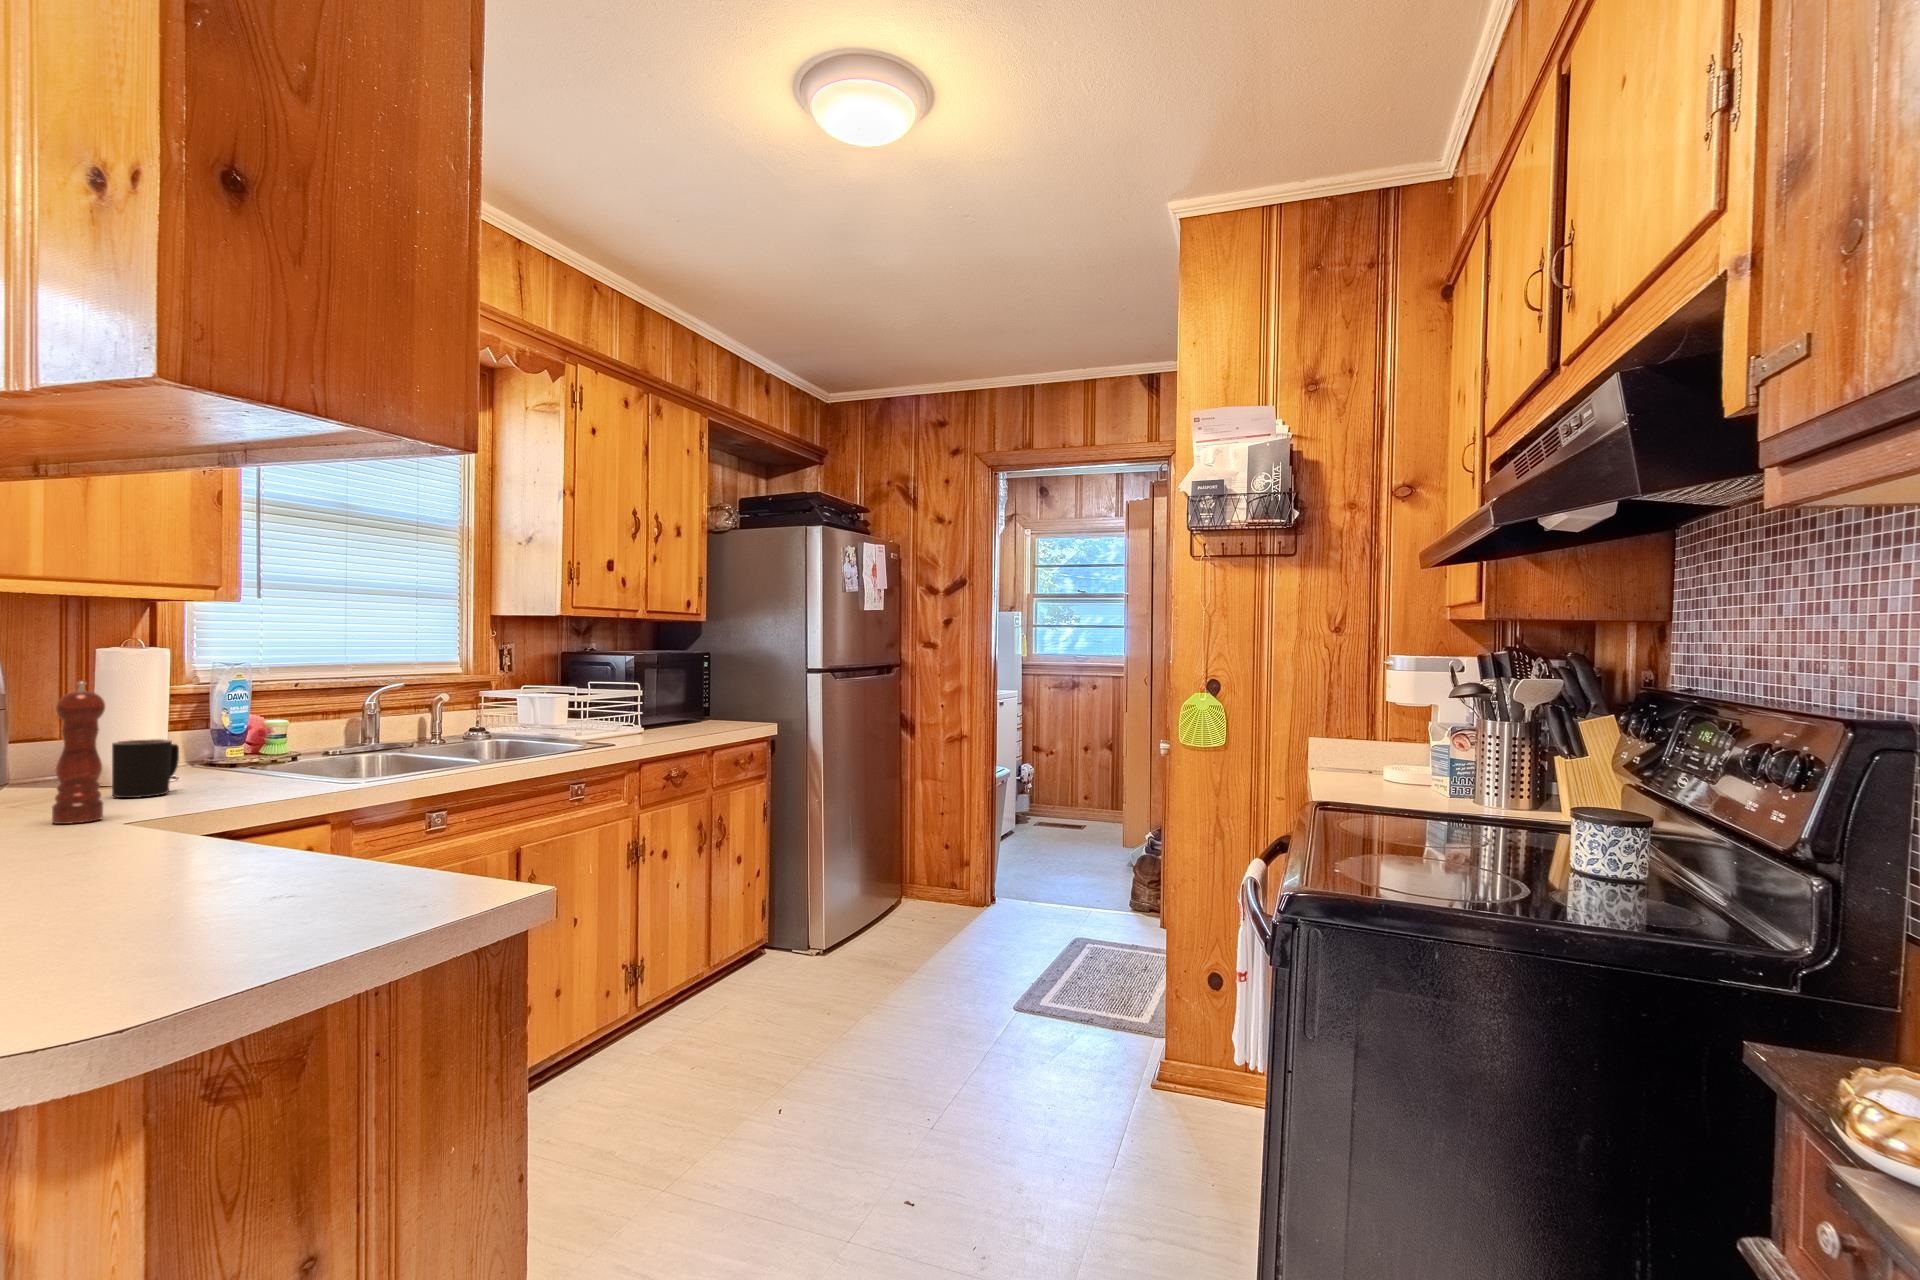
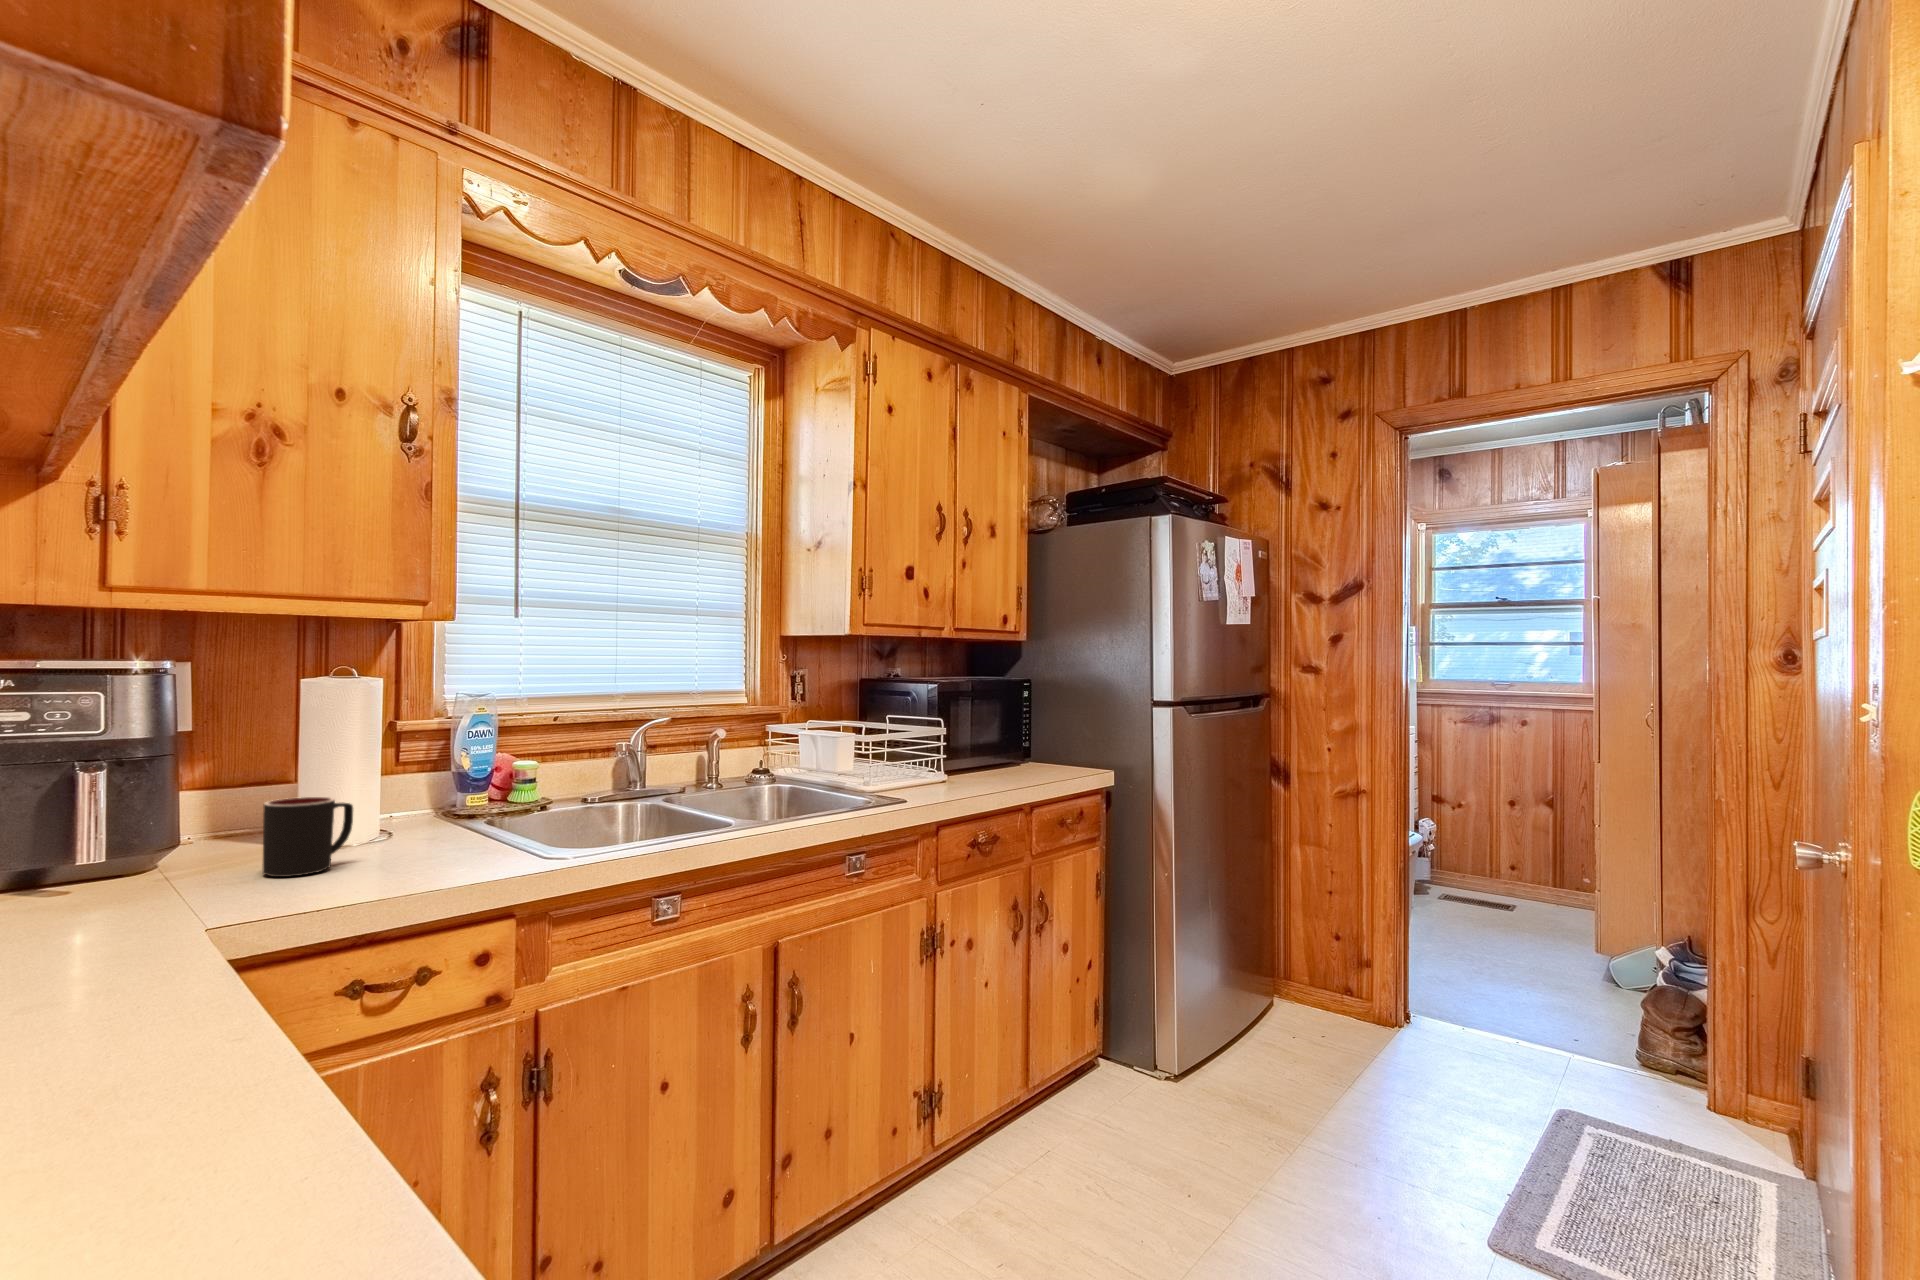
pepper mill: present [52,682,105,824] -> none [80,733,160,942]

